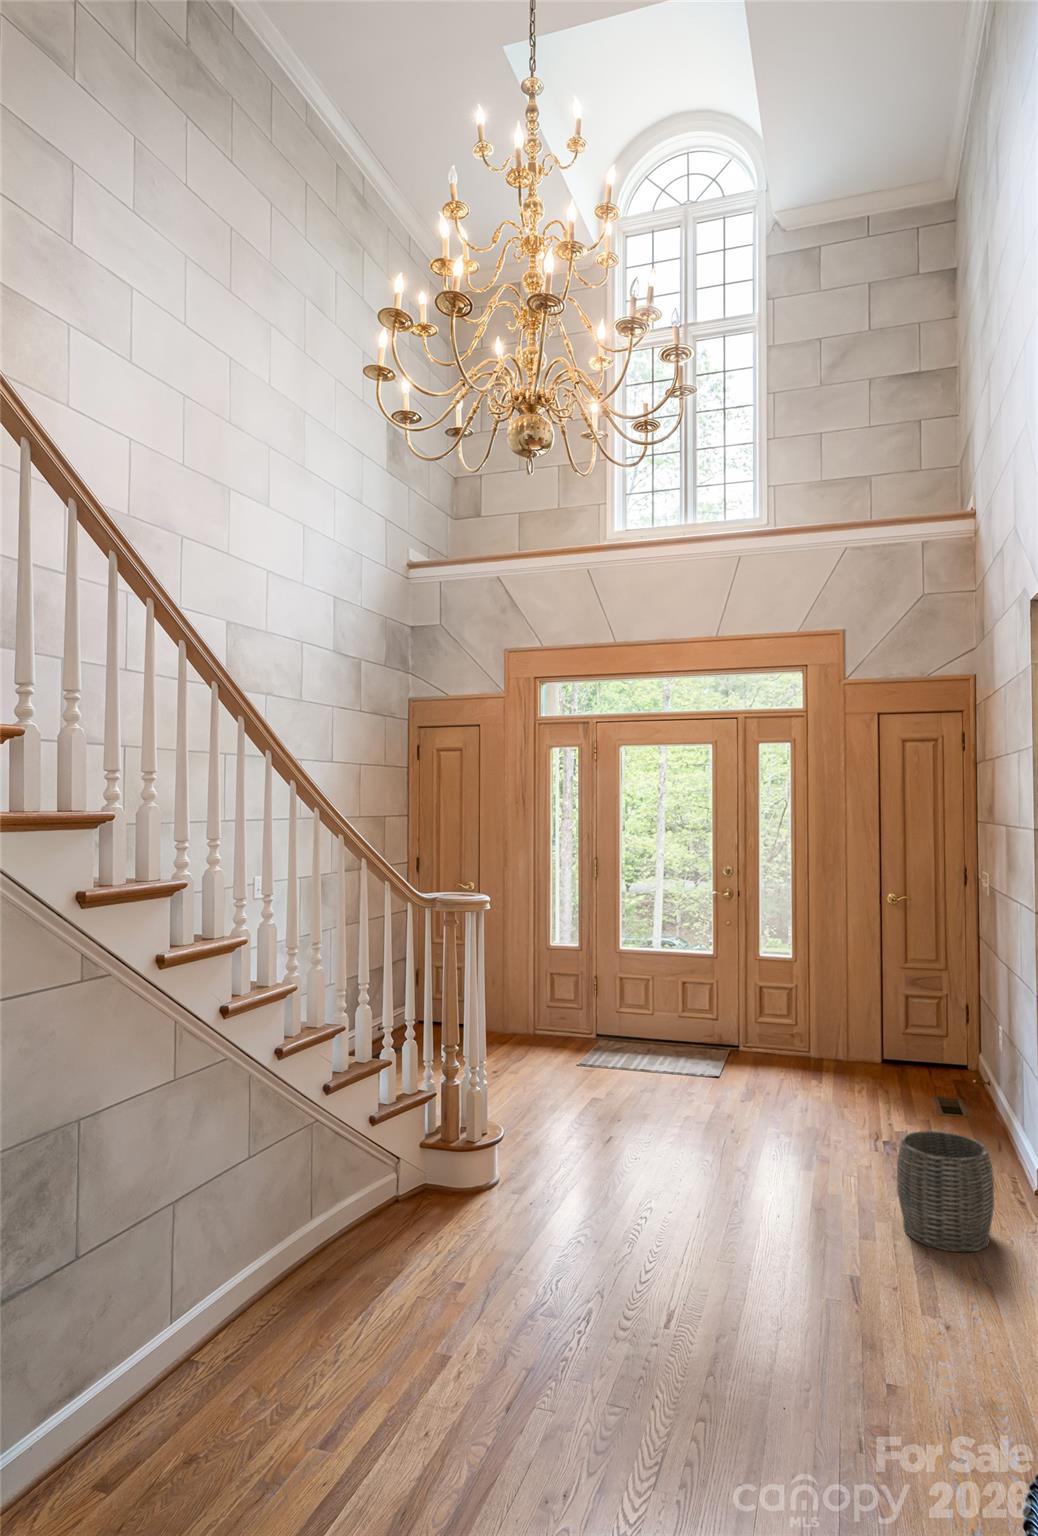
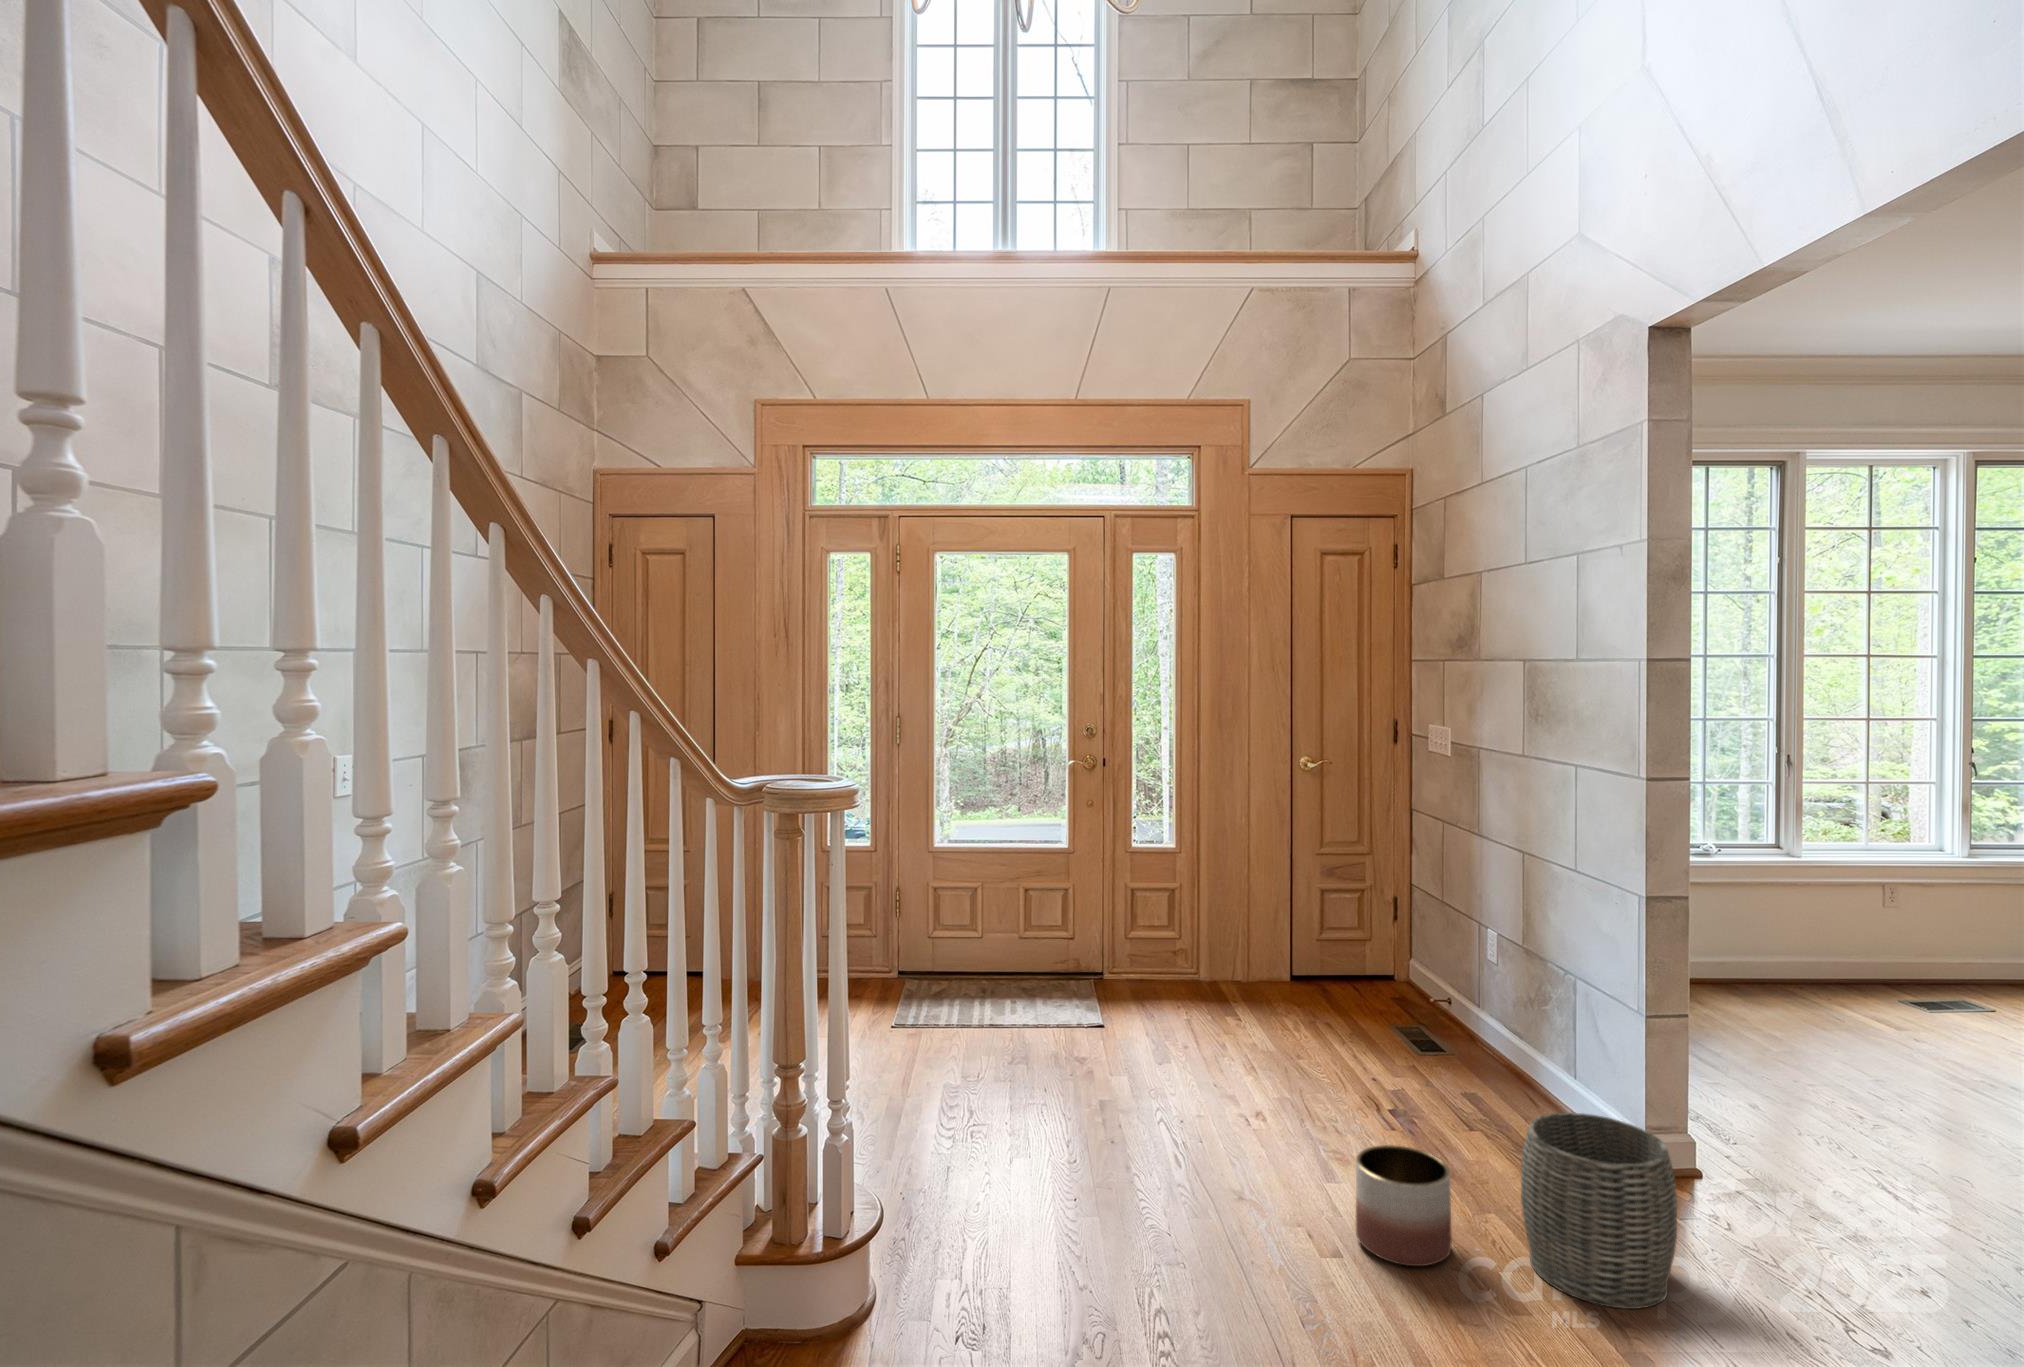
planter: none [797,1143,857,1216] -> present [1356,1145,1452,1266]

